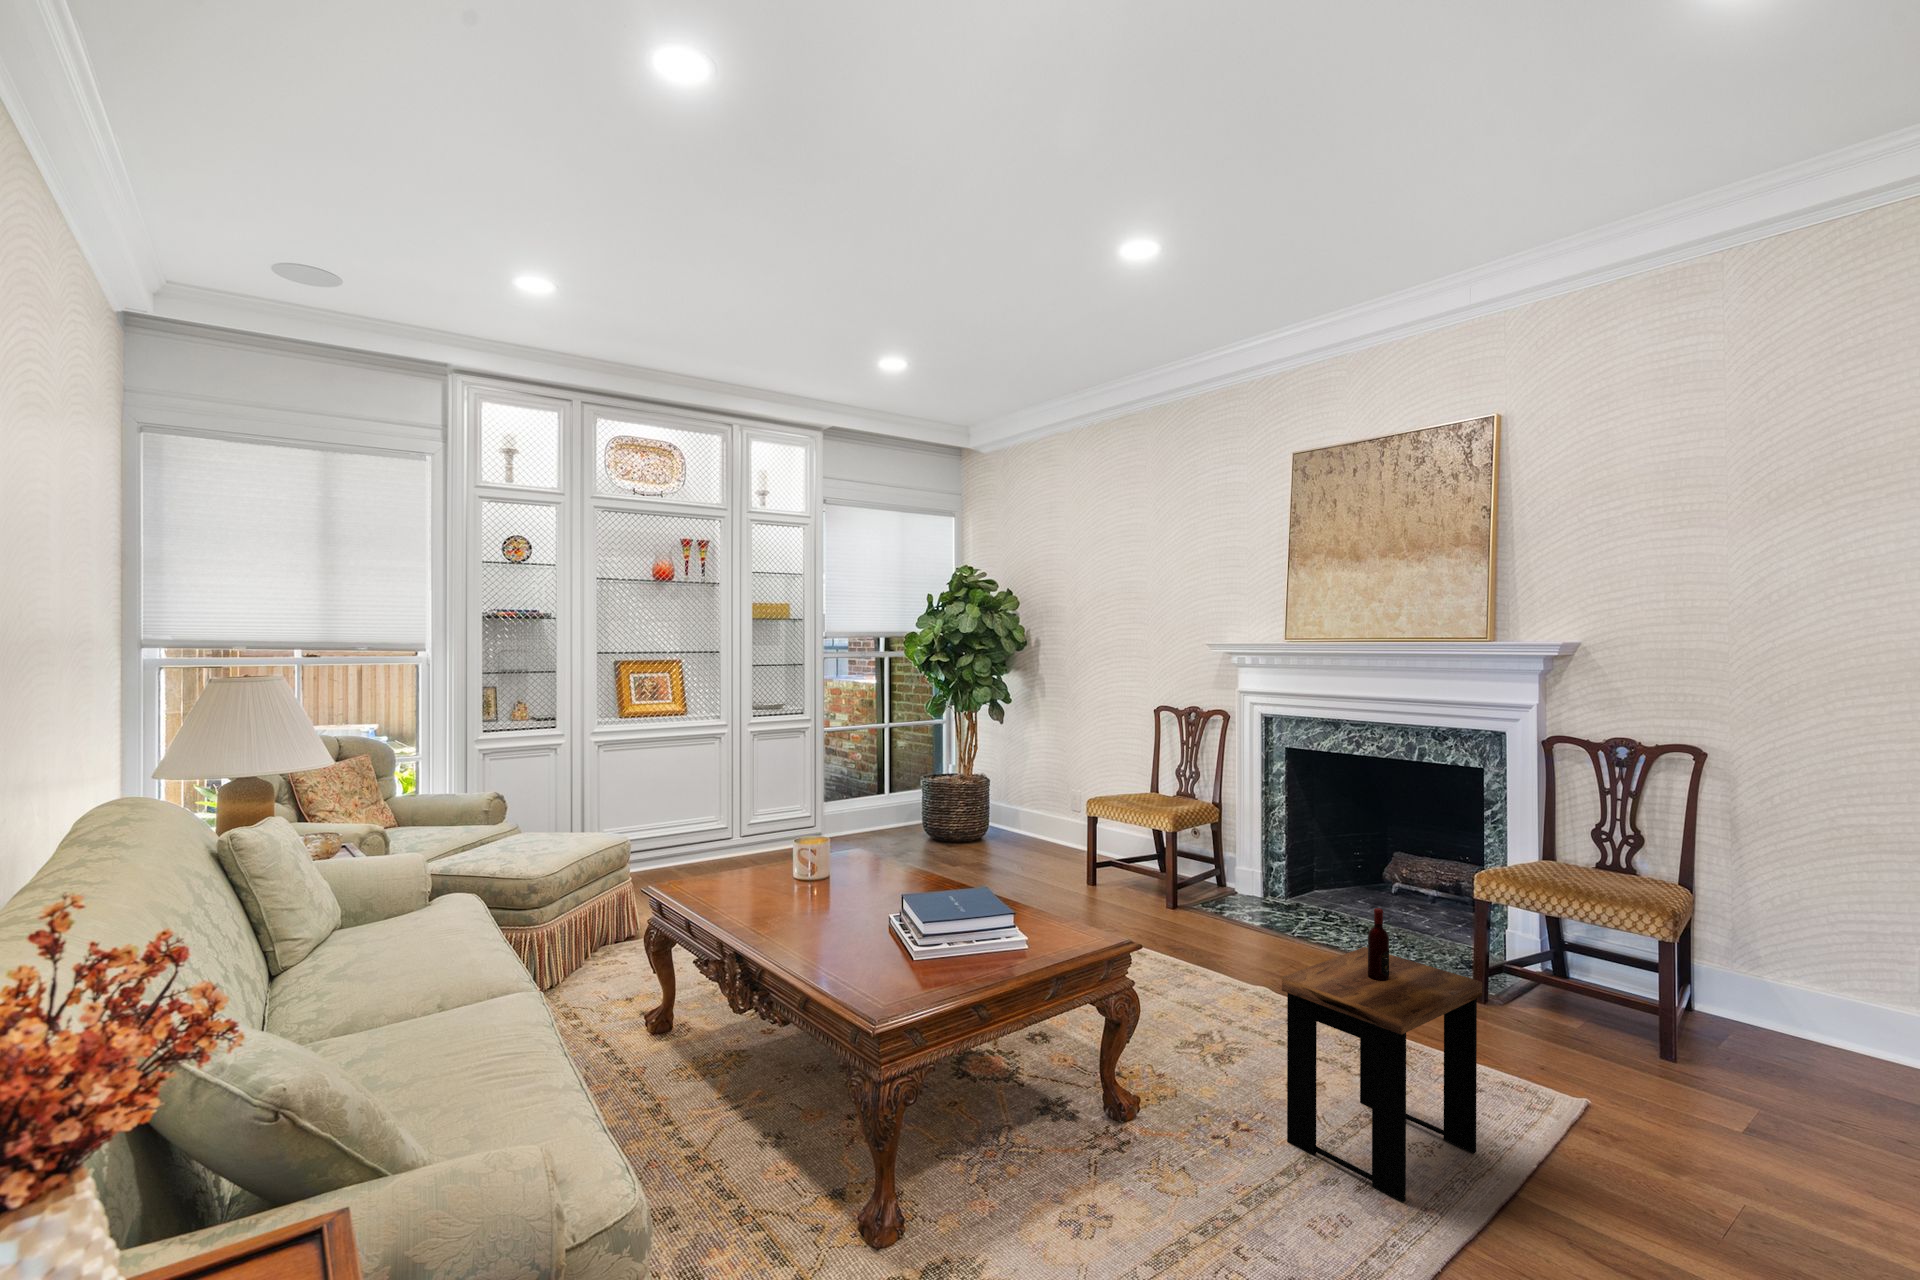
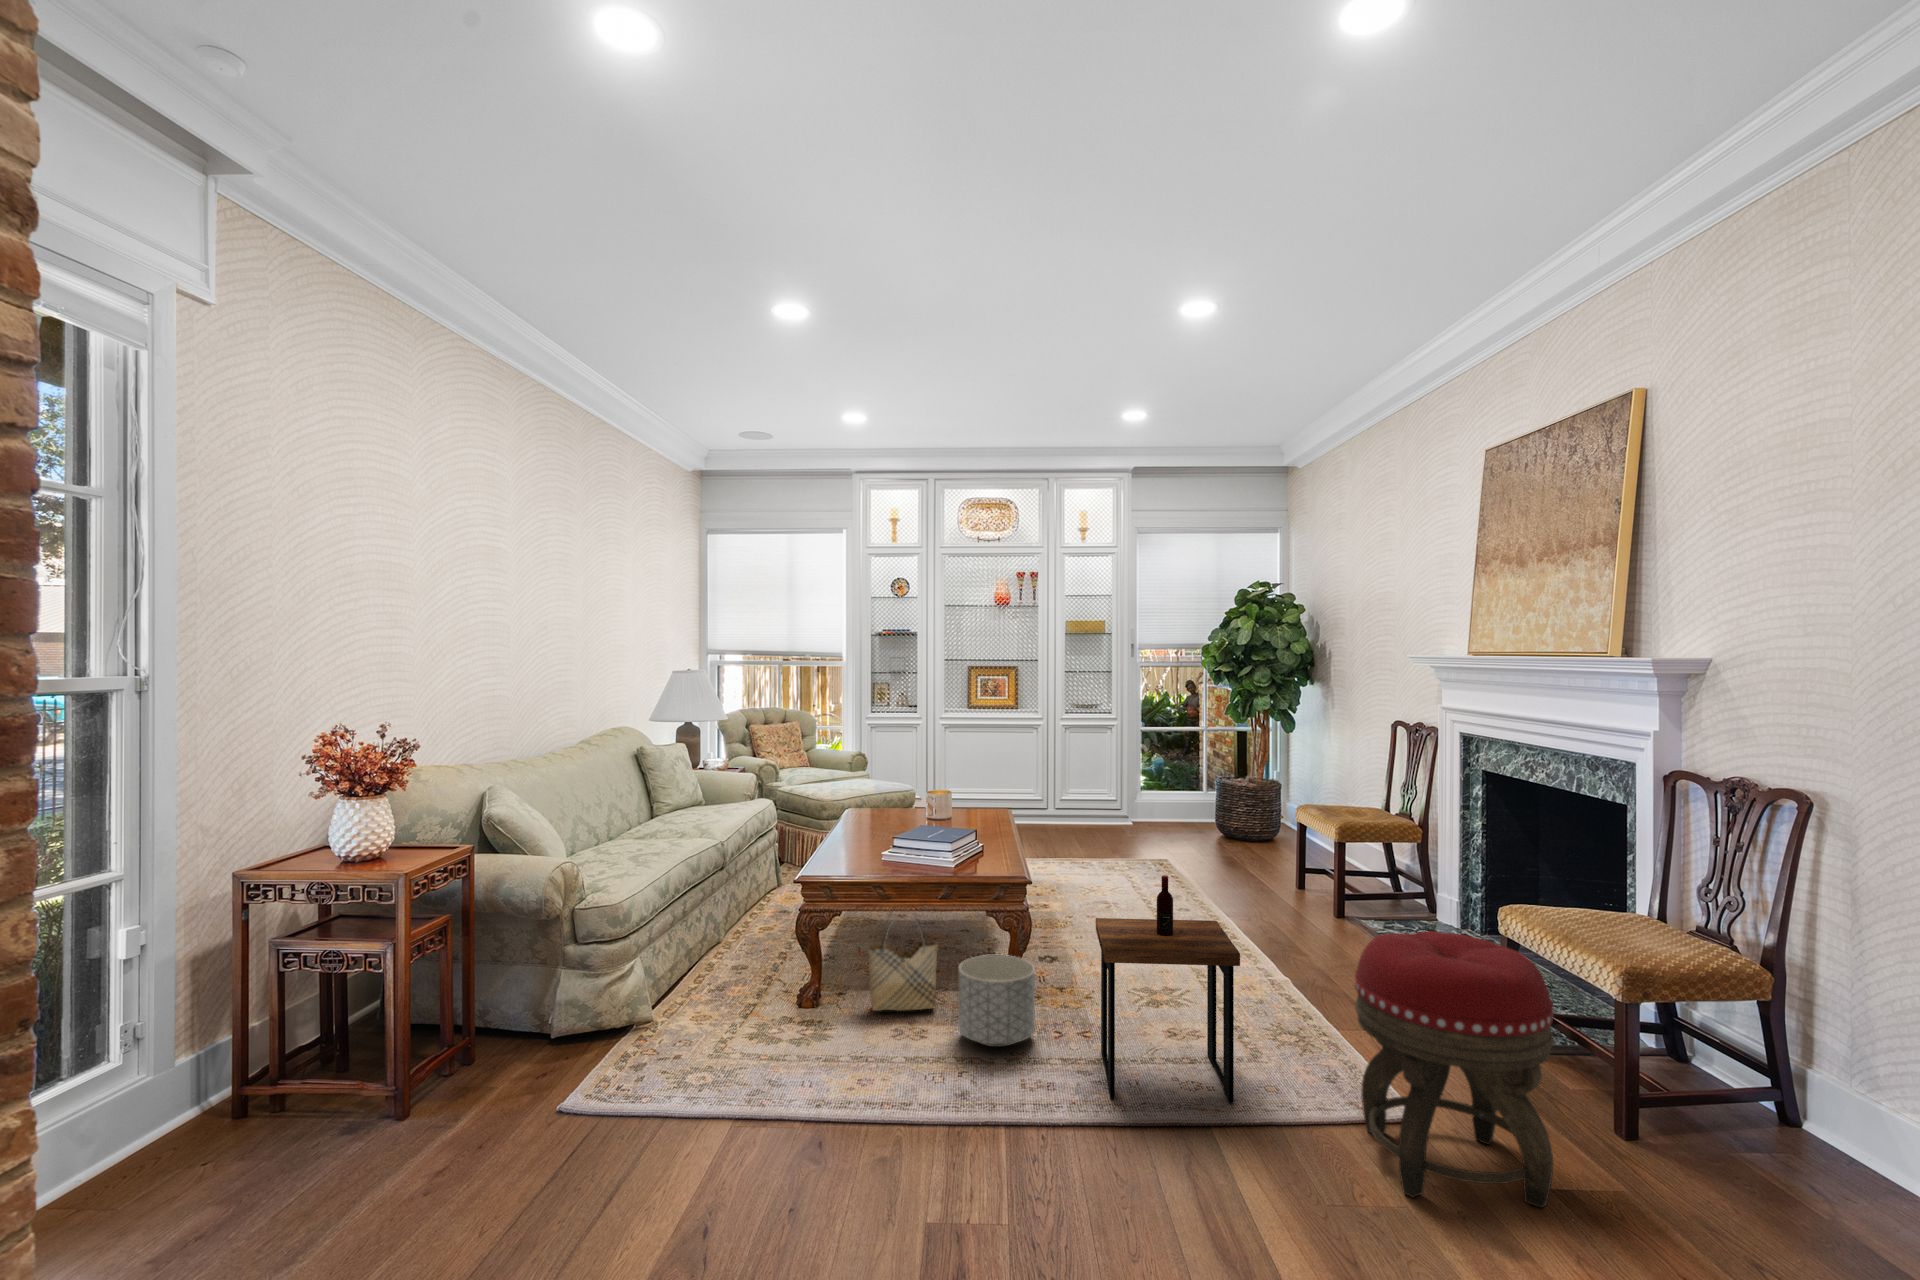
footstool: none [1573,913,1790,1191] -> present [1355,931,1554,1208]
woven basket: none [969,1022,1053,1198] -> present [868,919,938,1011]
planter: none [1128,1052,1236,1190] -> present [958,955,1035,1047]

